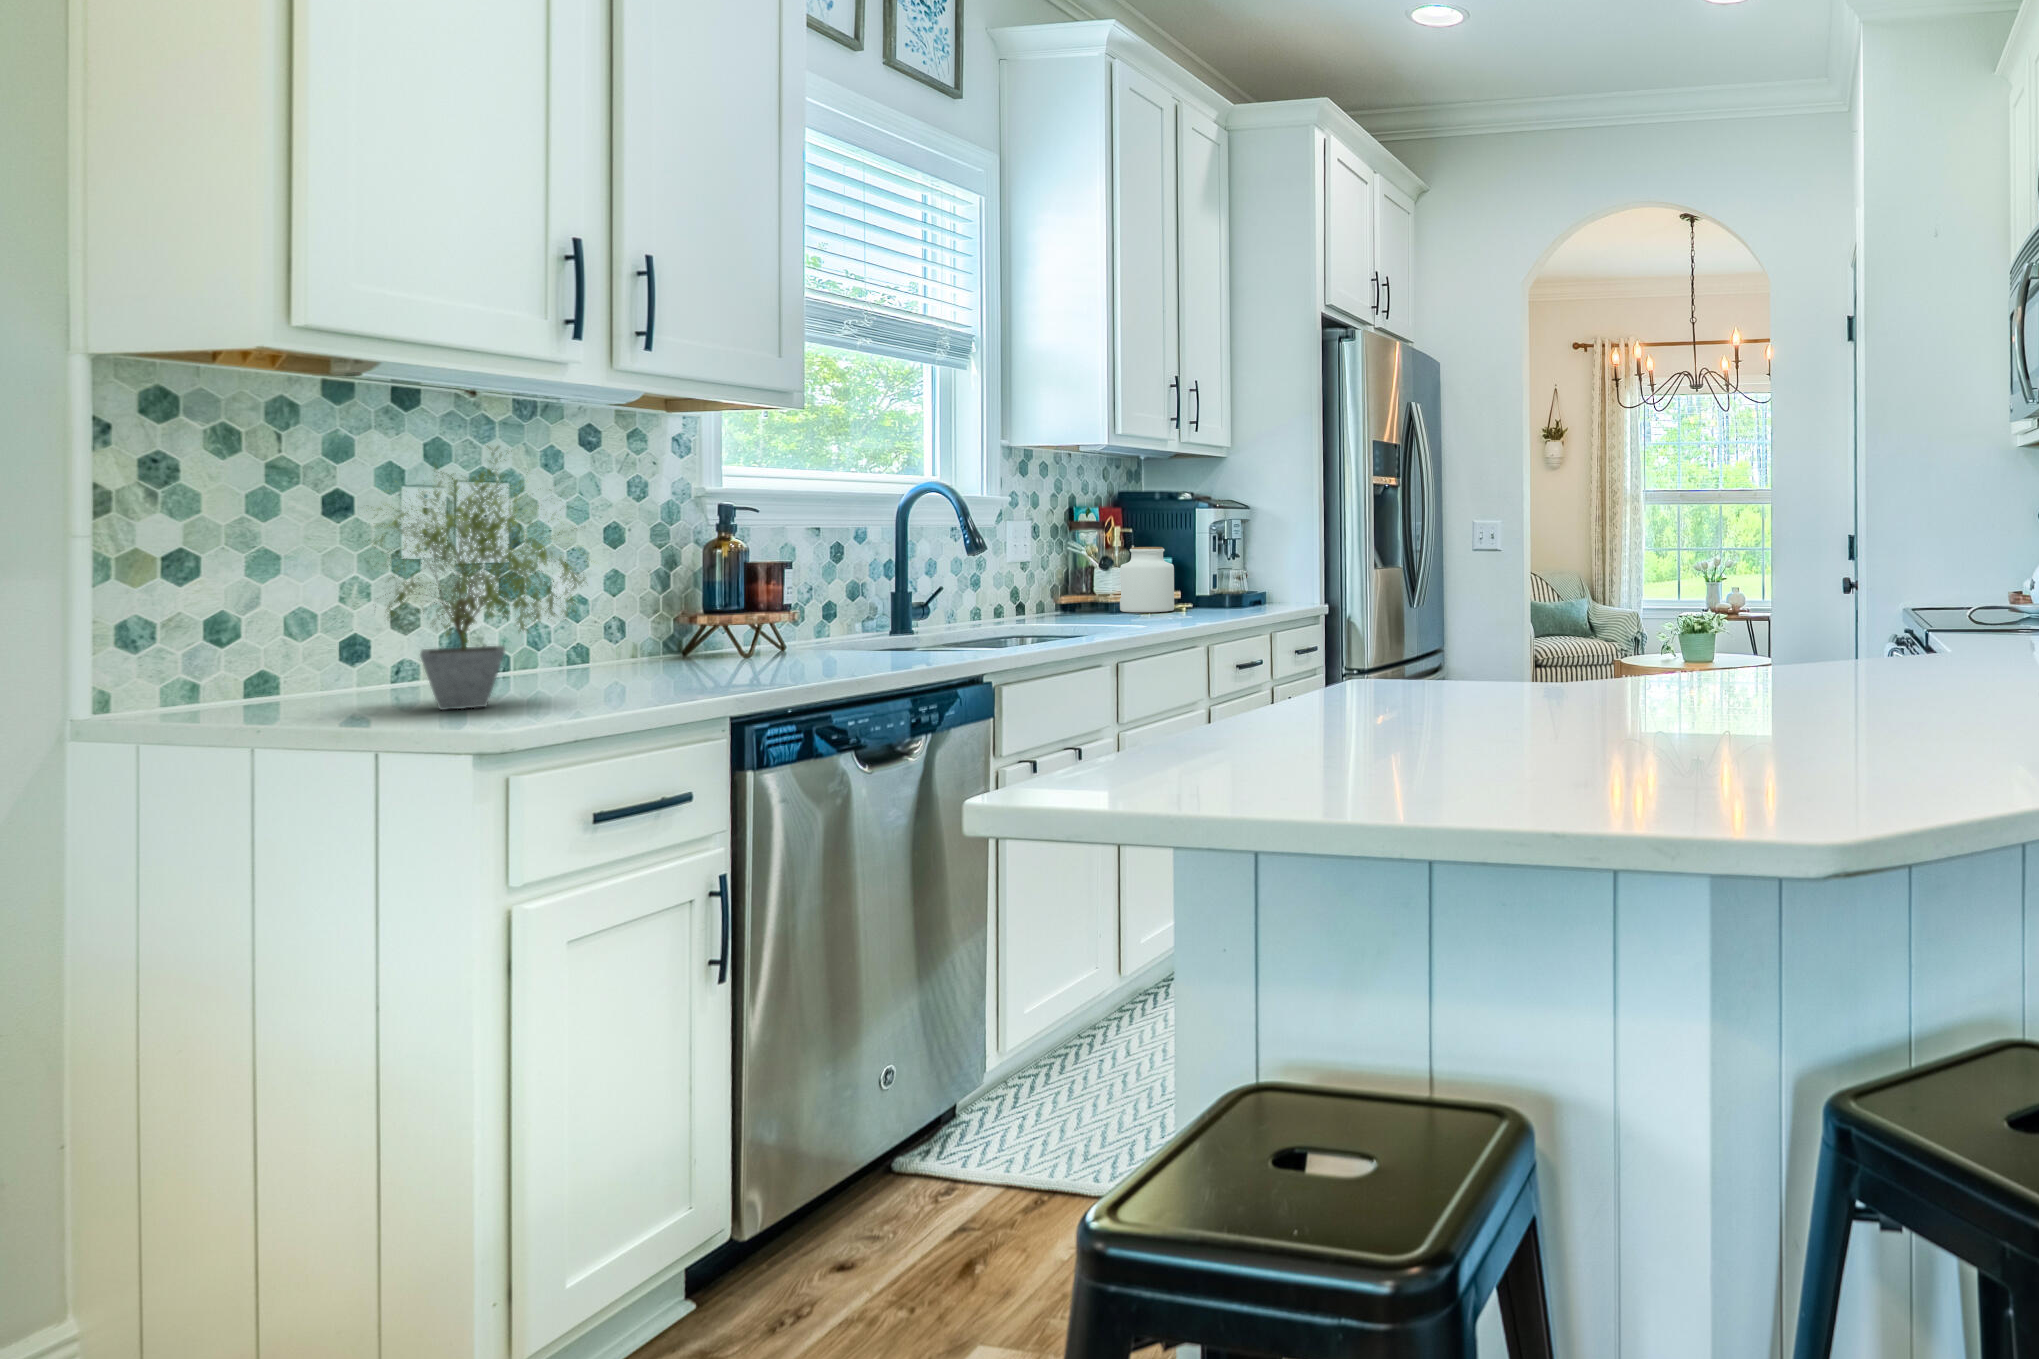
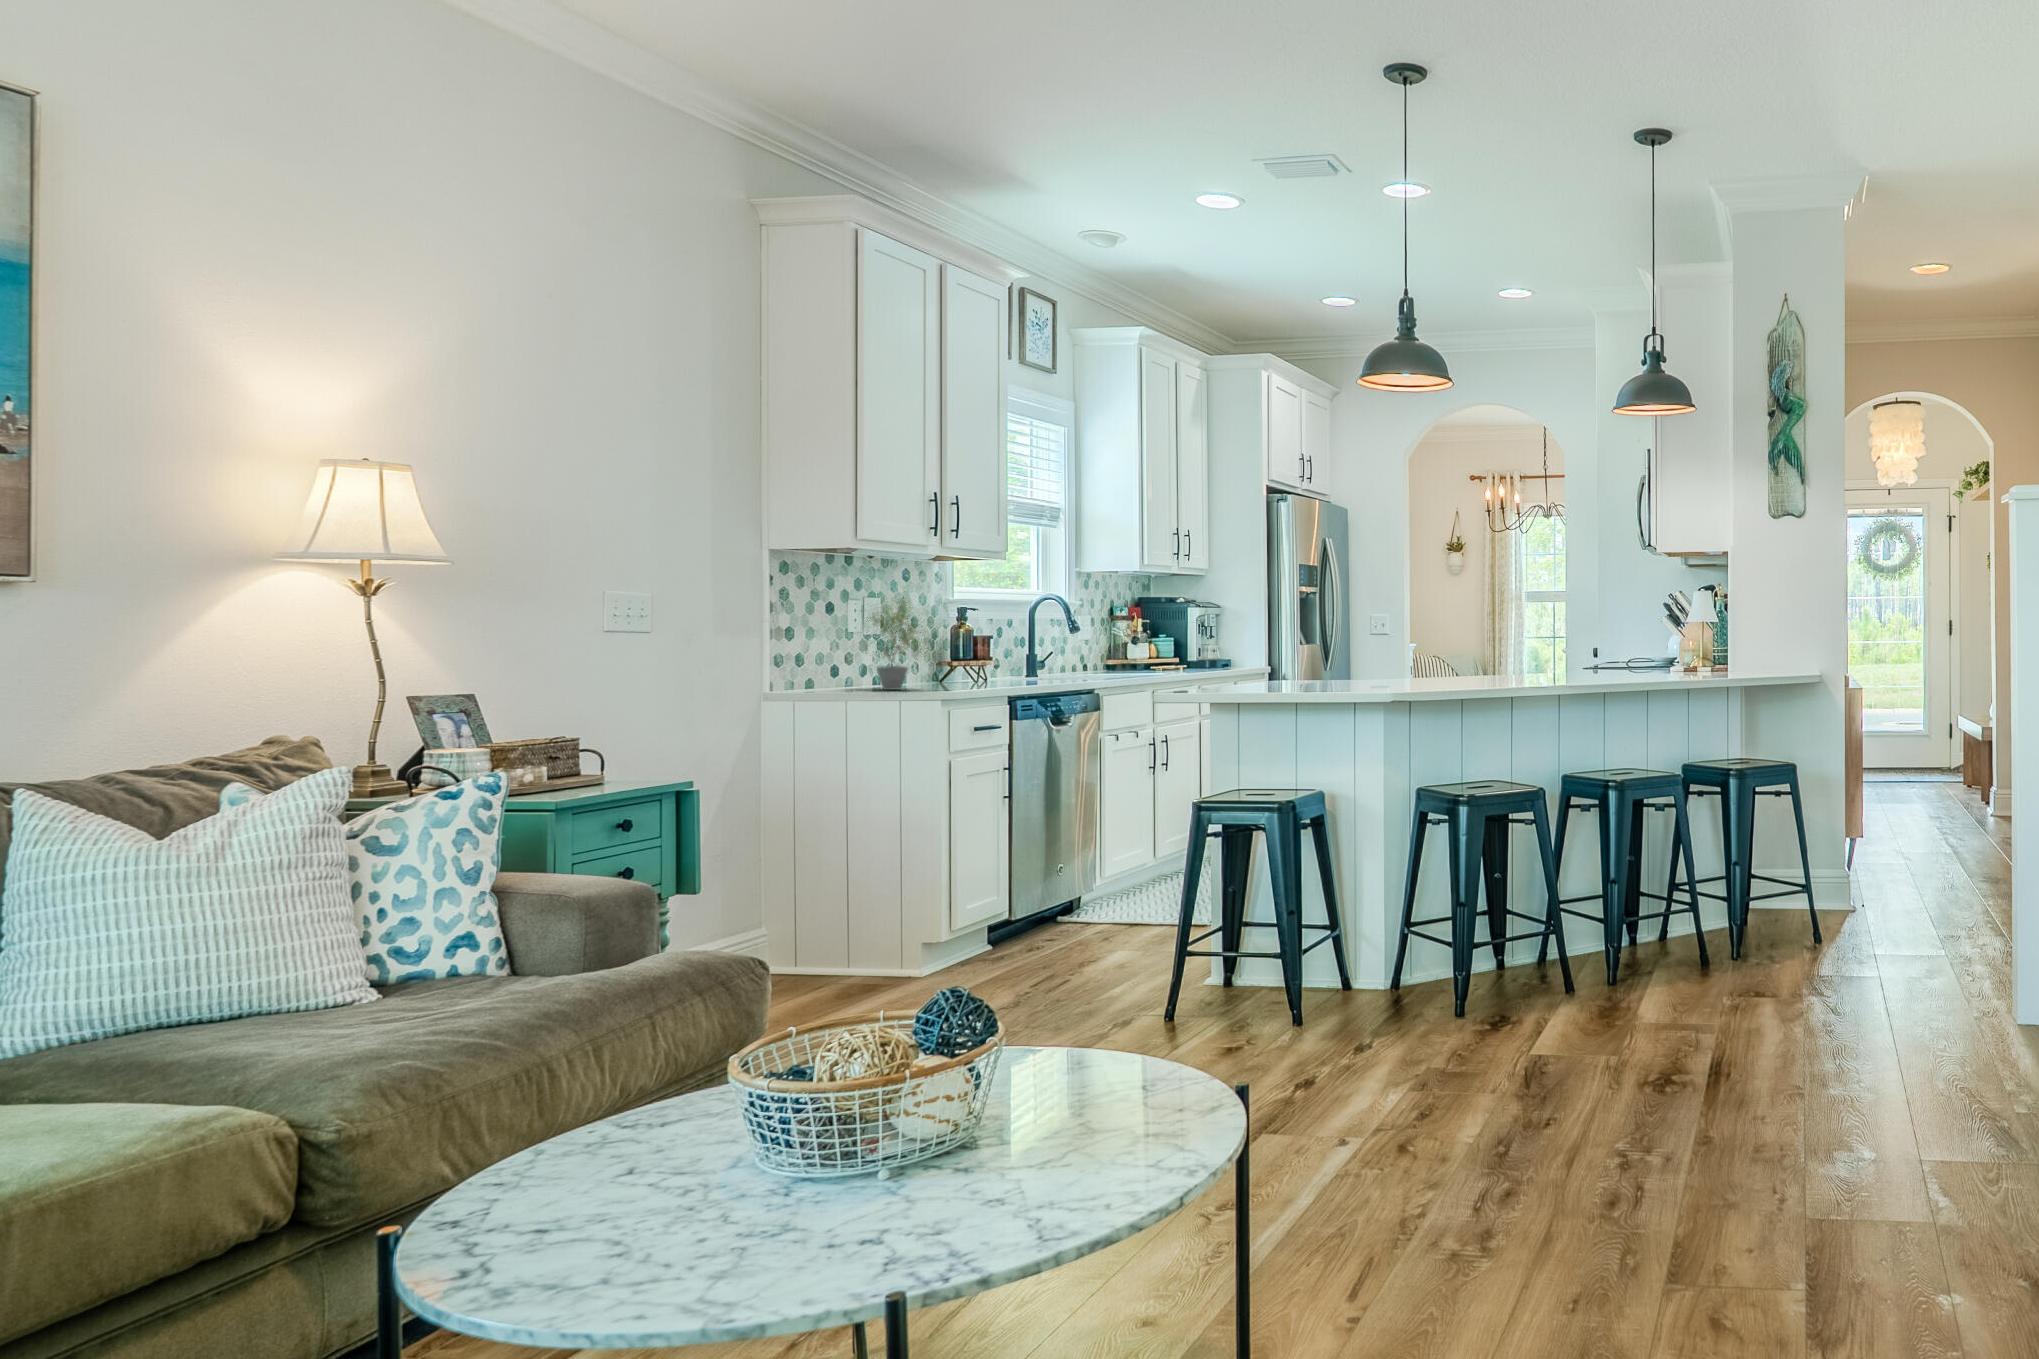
jar: present [1120,547,1174,612] -> none [1141,631,1173,670]

